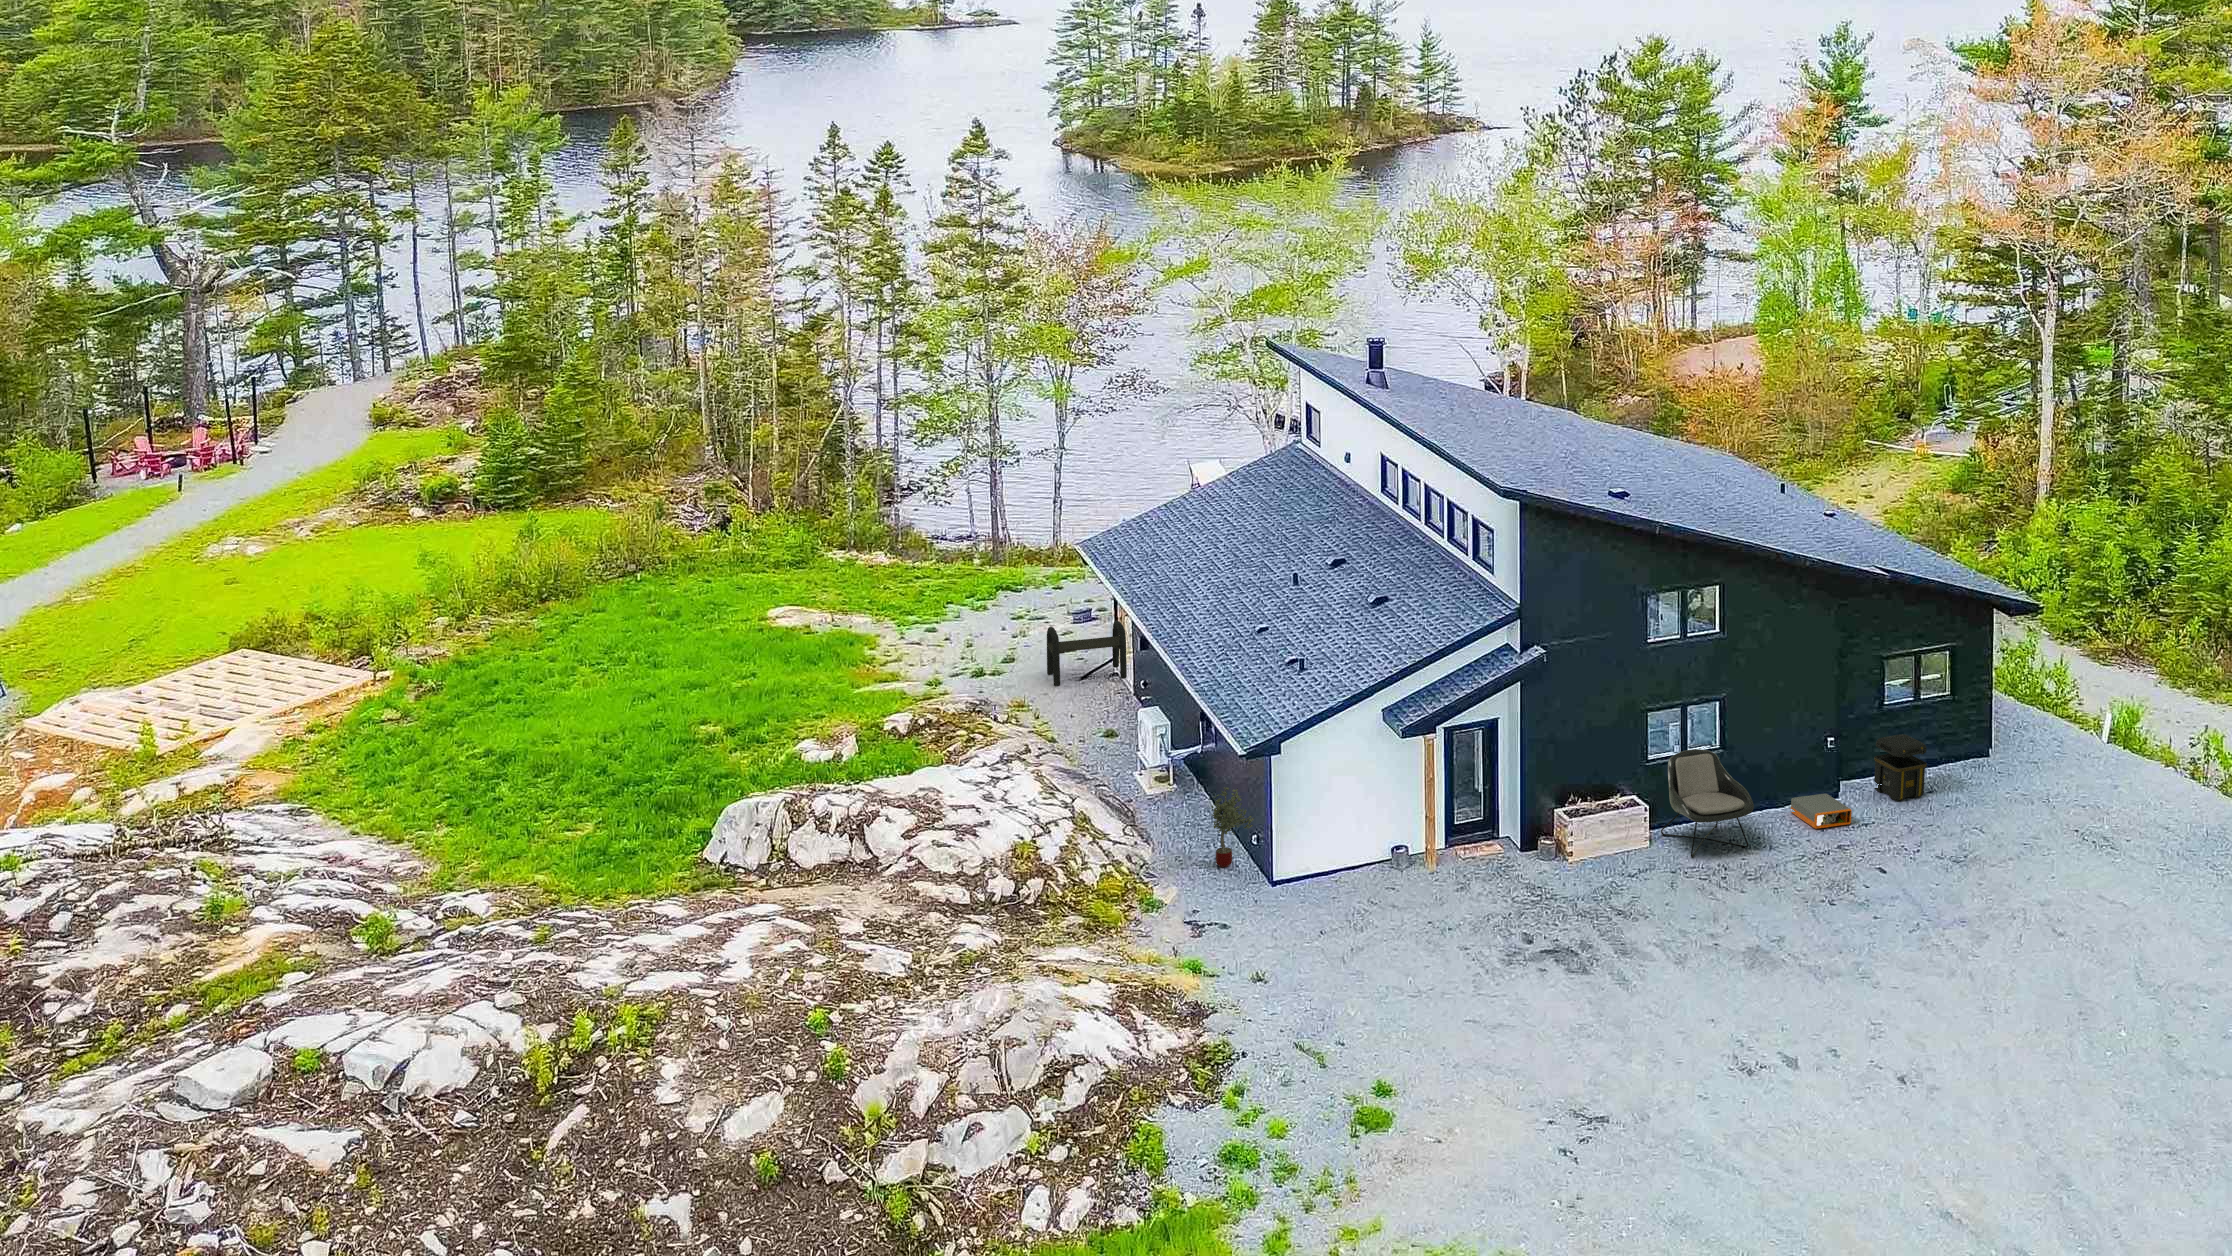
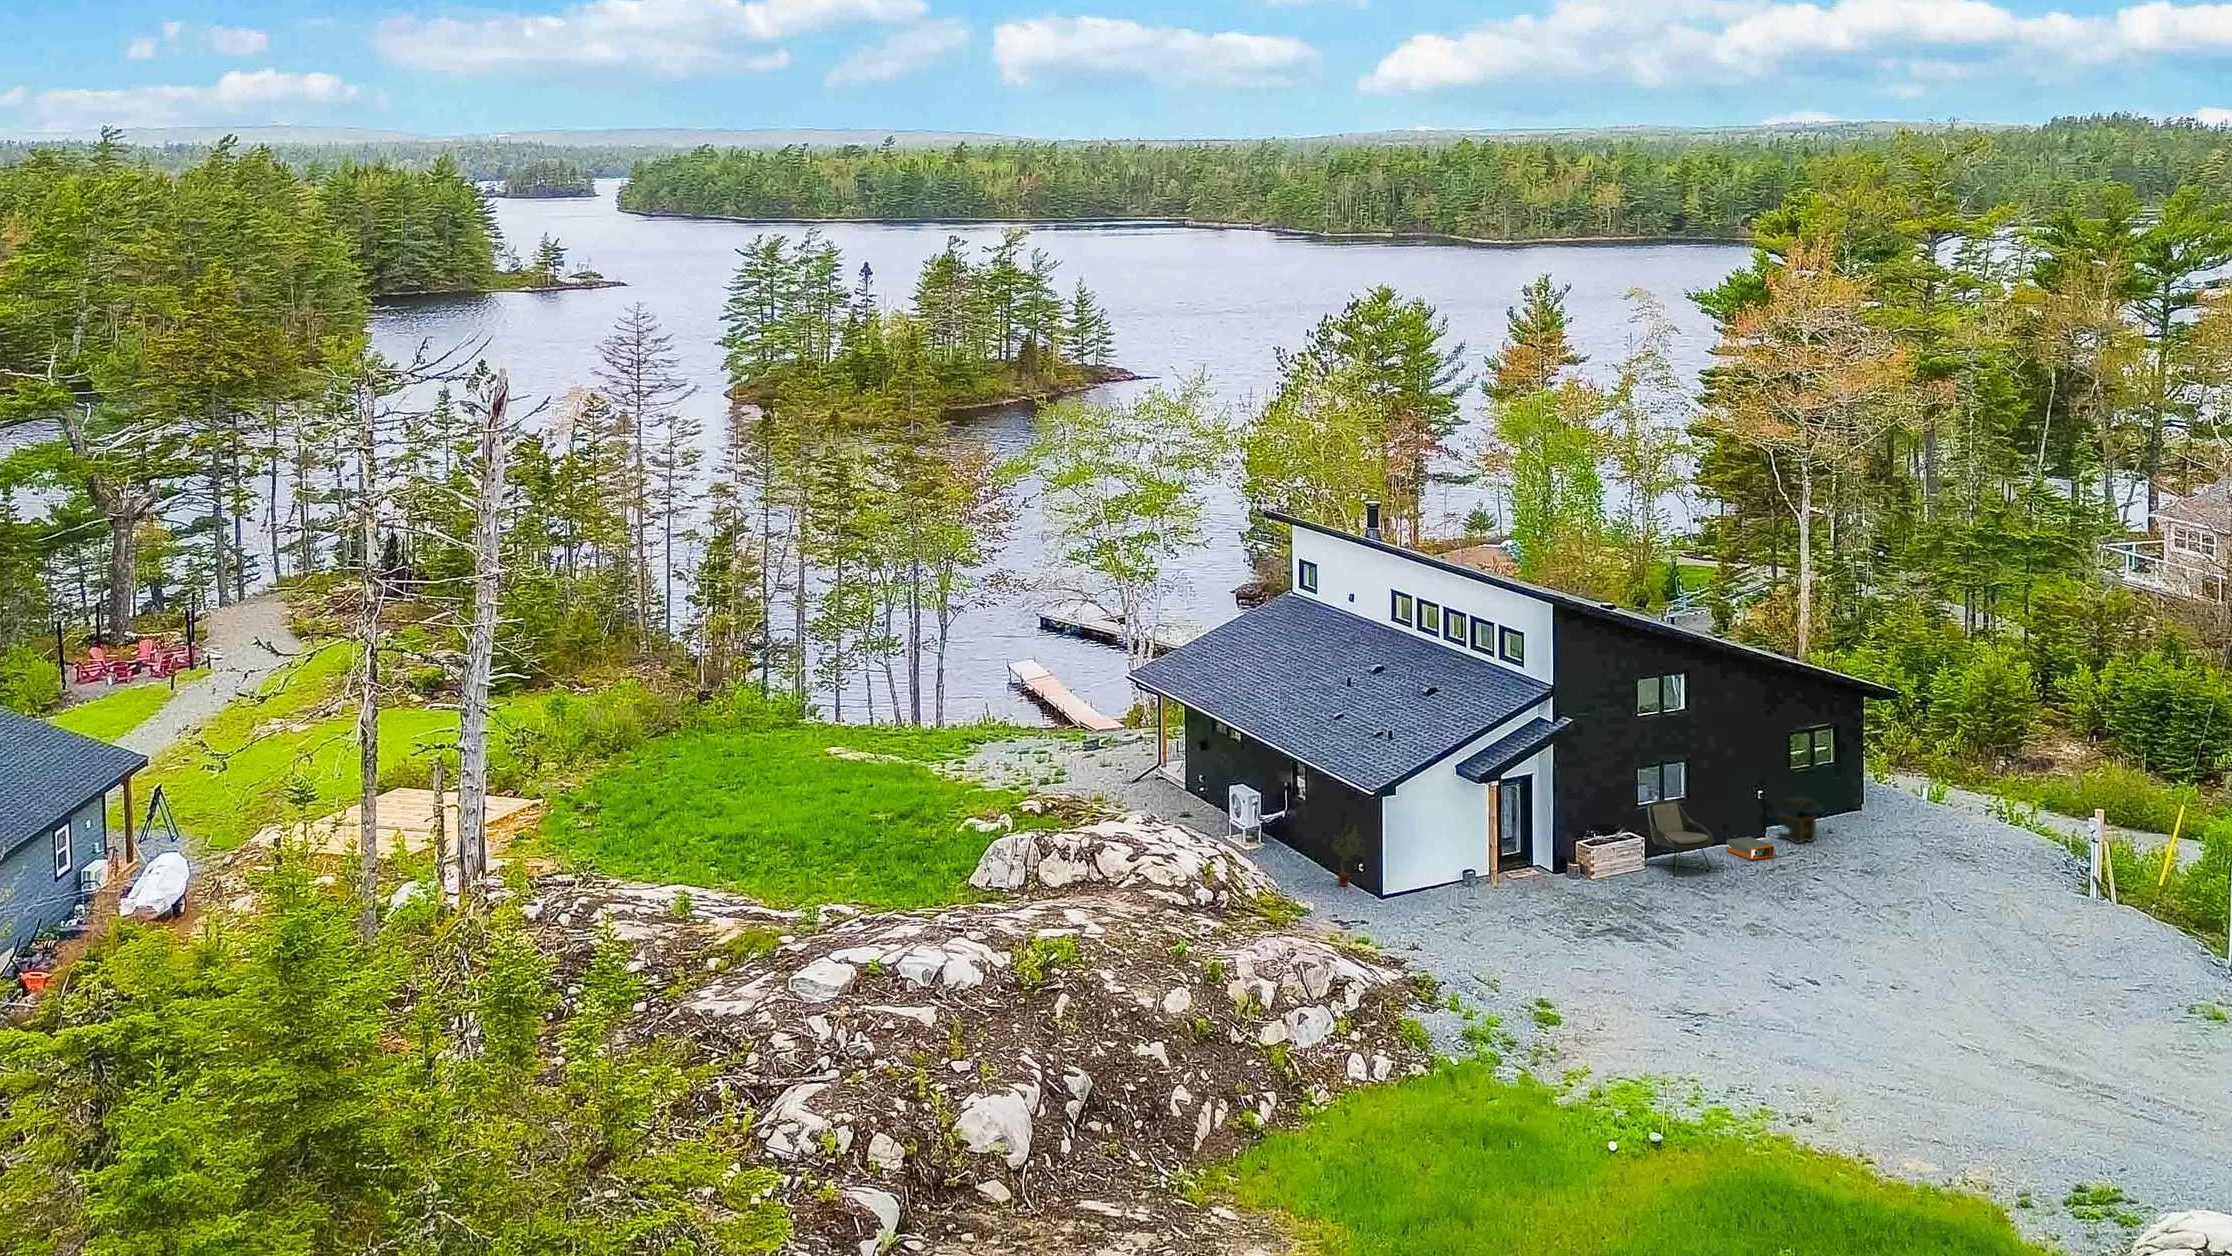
bench: present [1047,621,1127,686] -> none [1110,730,1174,780]

